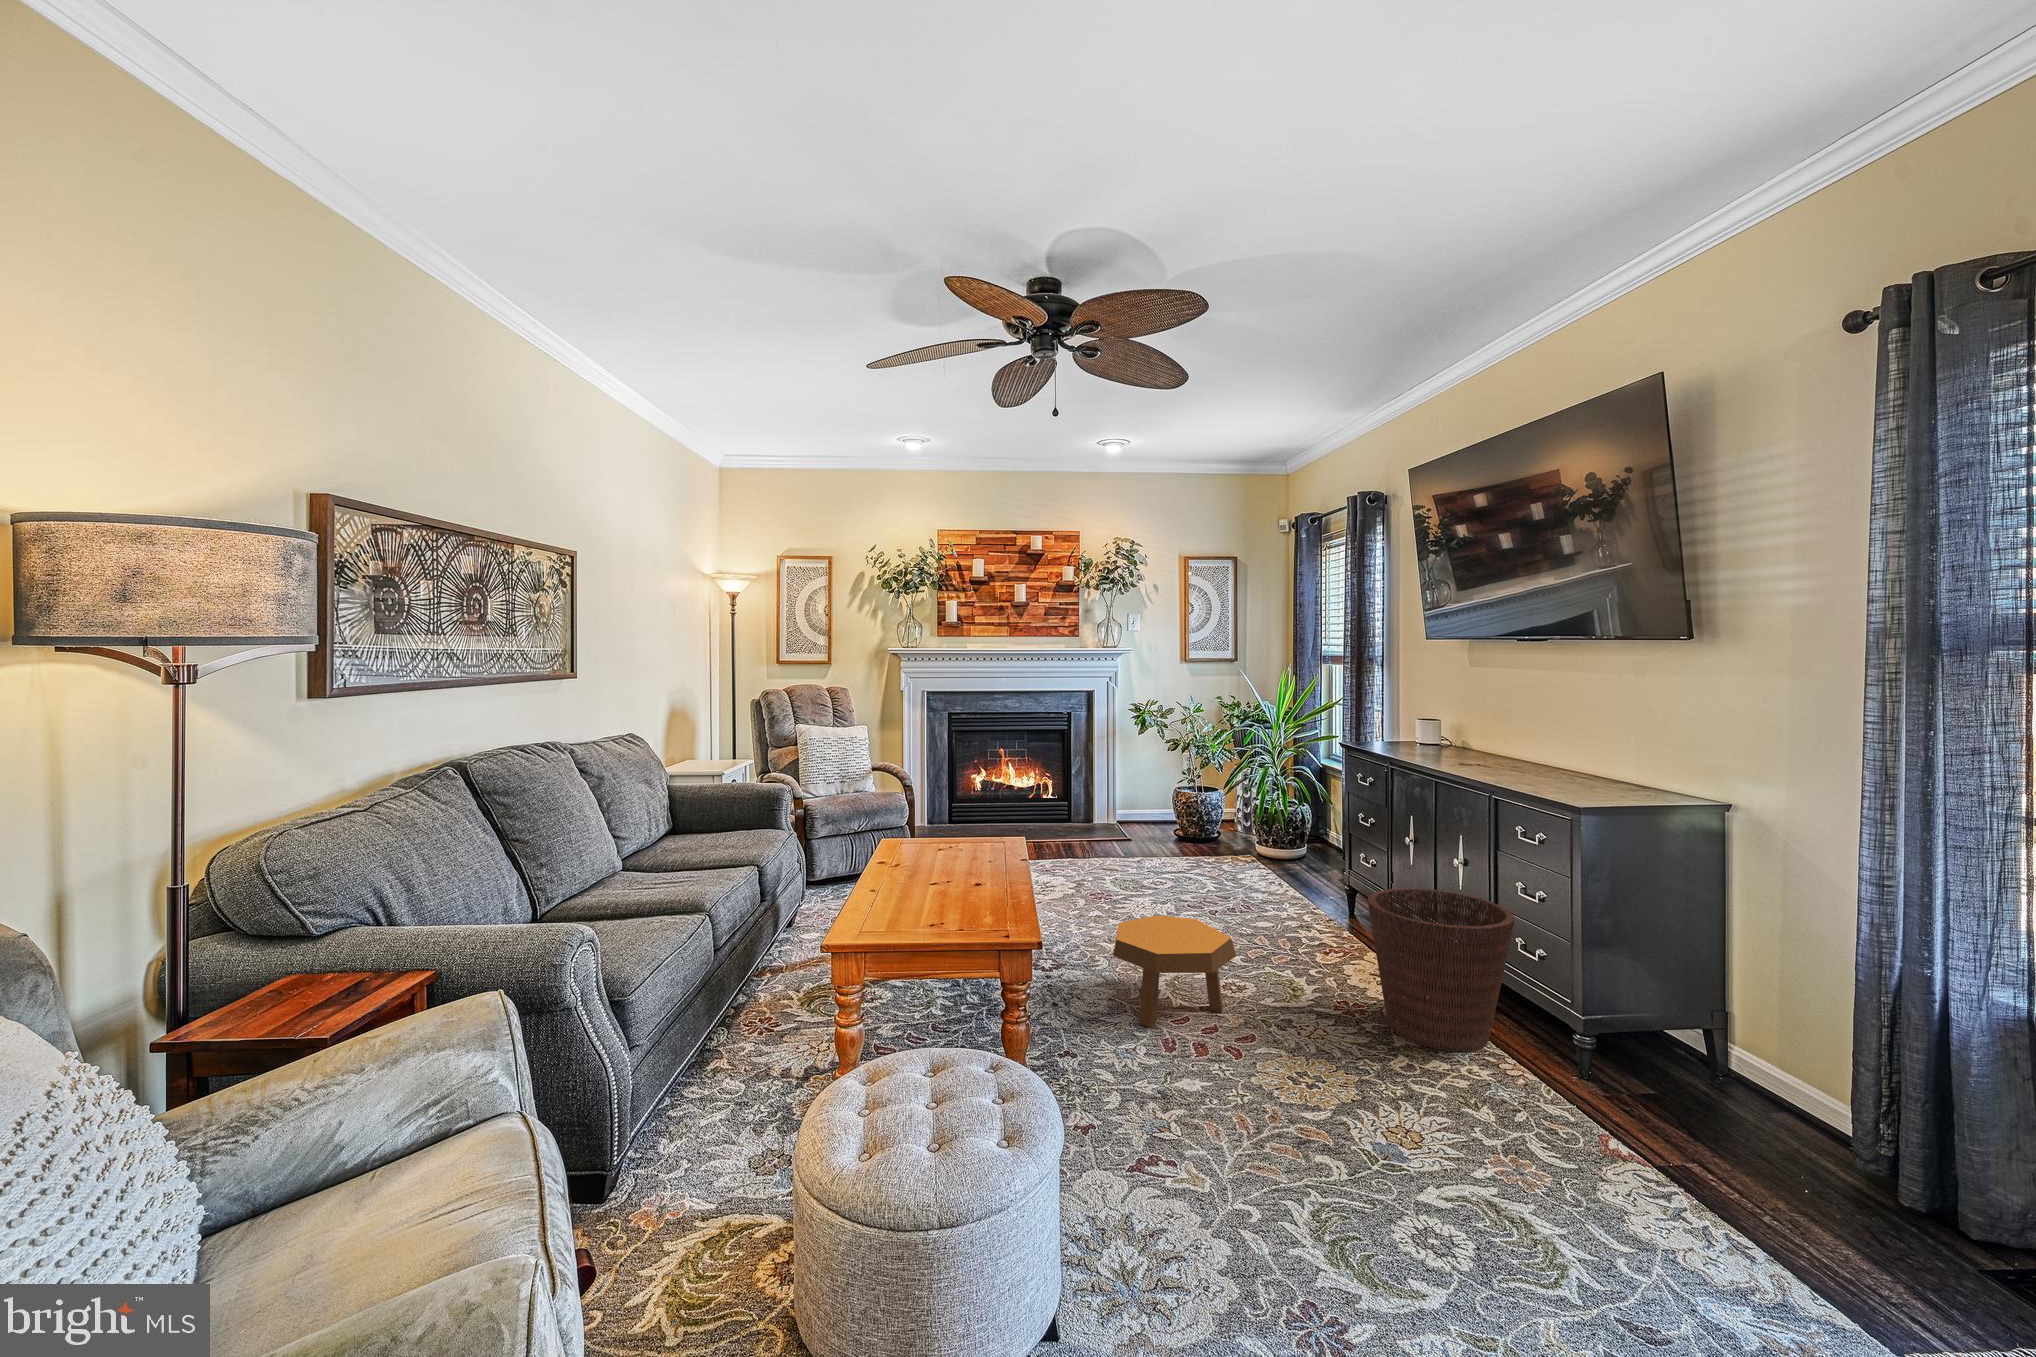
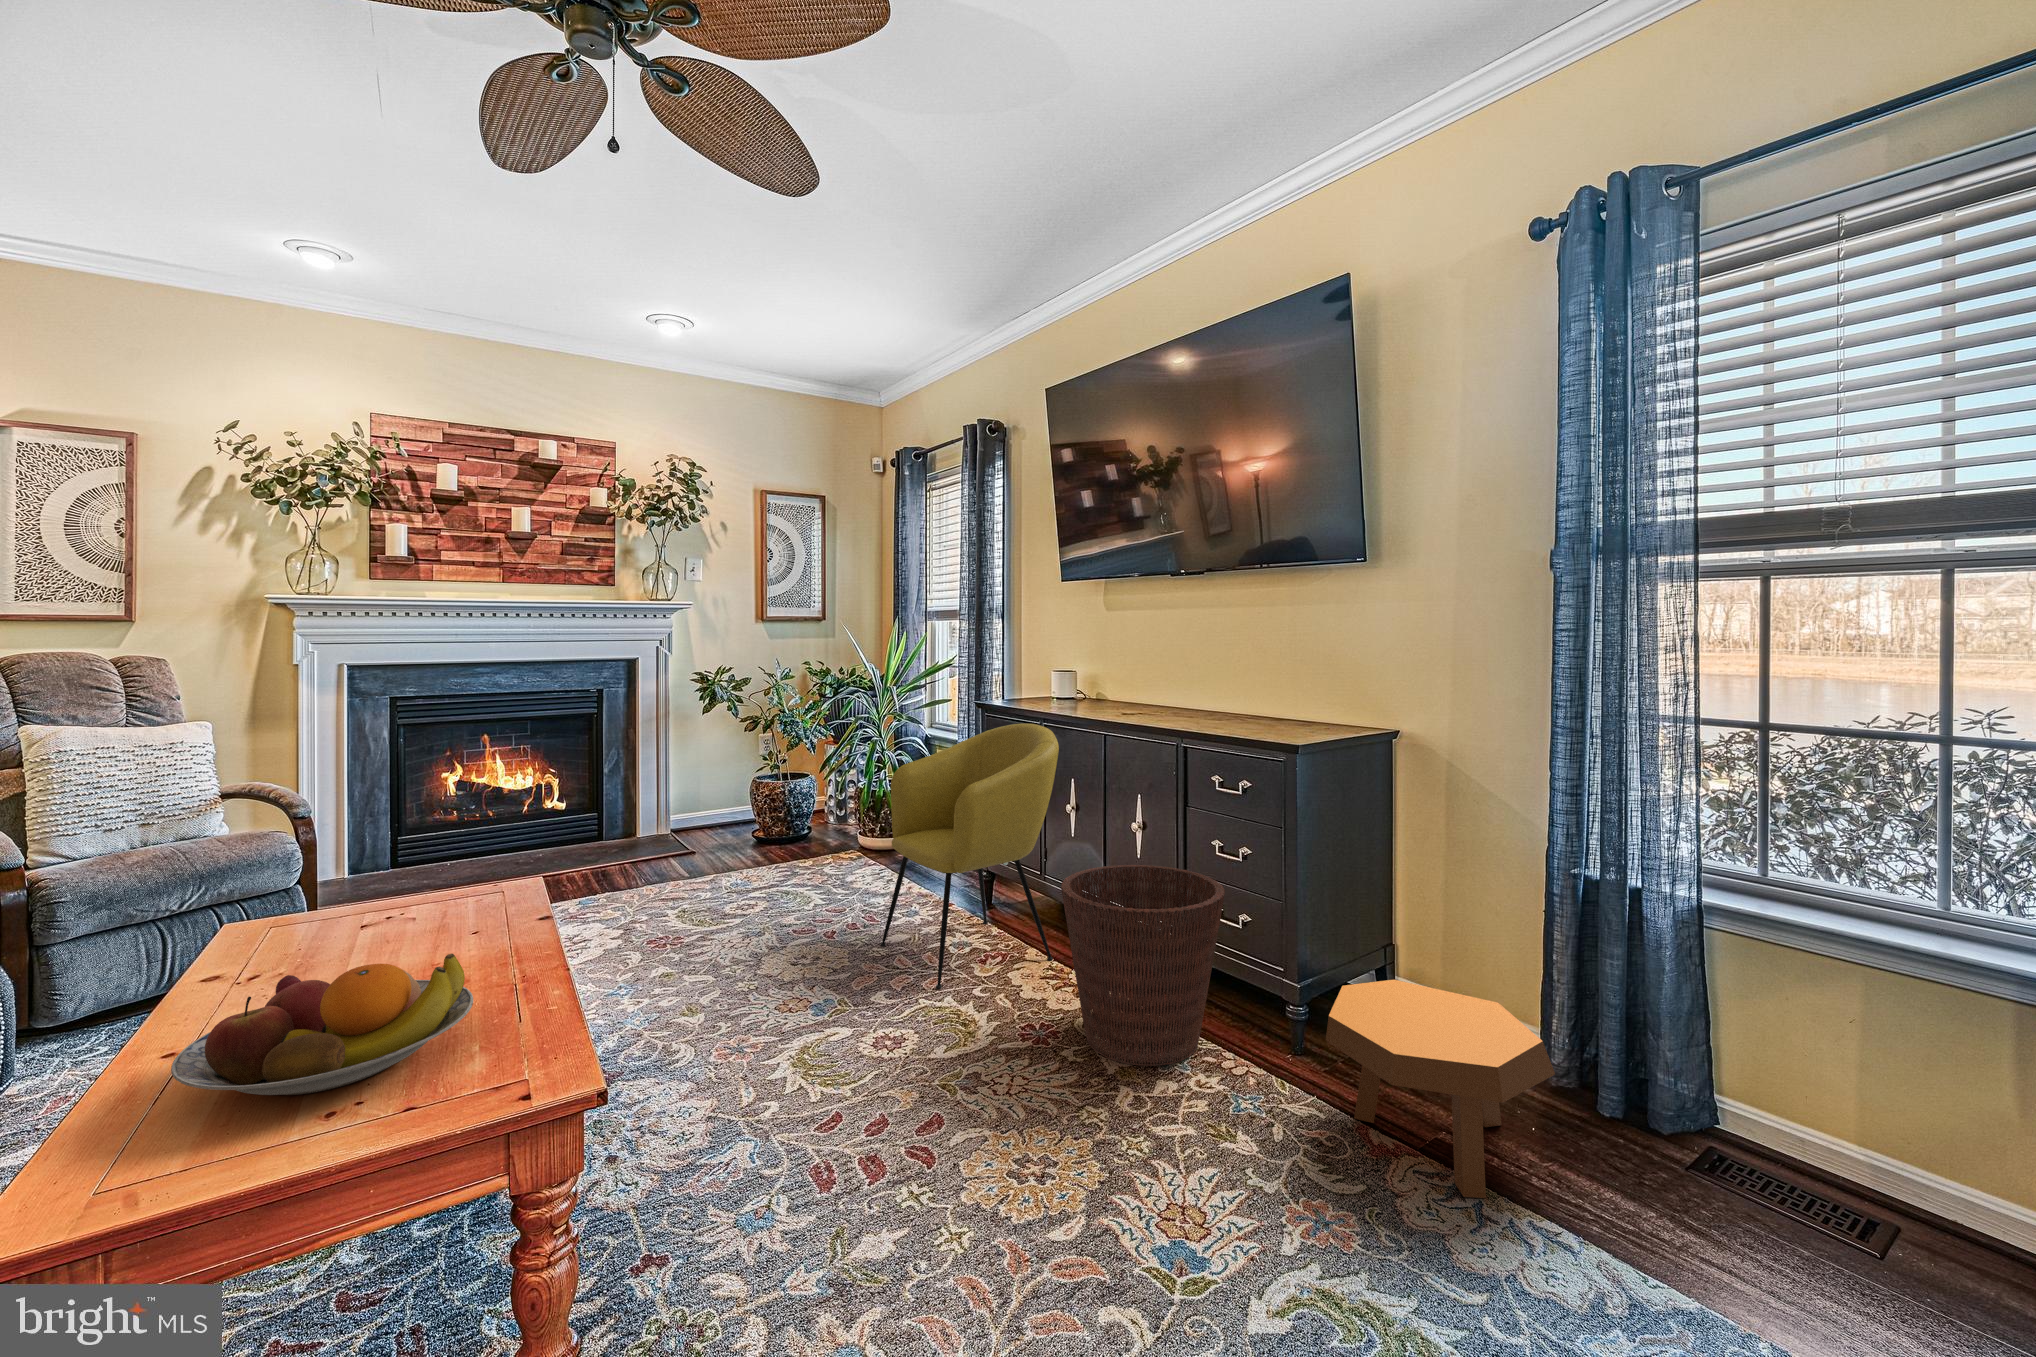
armchair: none [1248,765,1398,963] -> present [881,723,1059,989]
fruit bowl: none [883,866,991,919] -> present [171,954,473,1095]
footstool: present [1113,915,1236,1027] -> present [1326,980,1555,1198]

